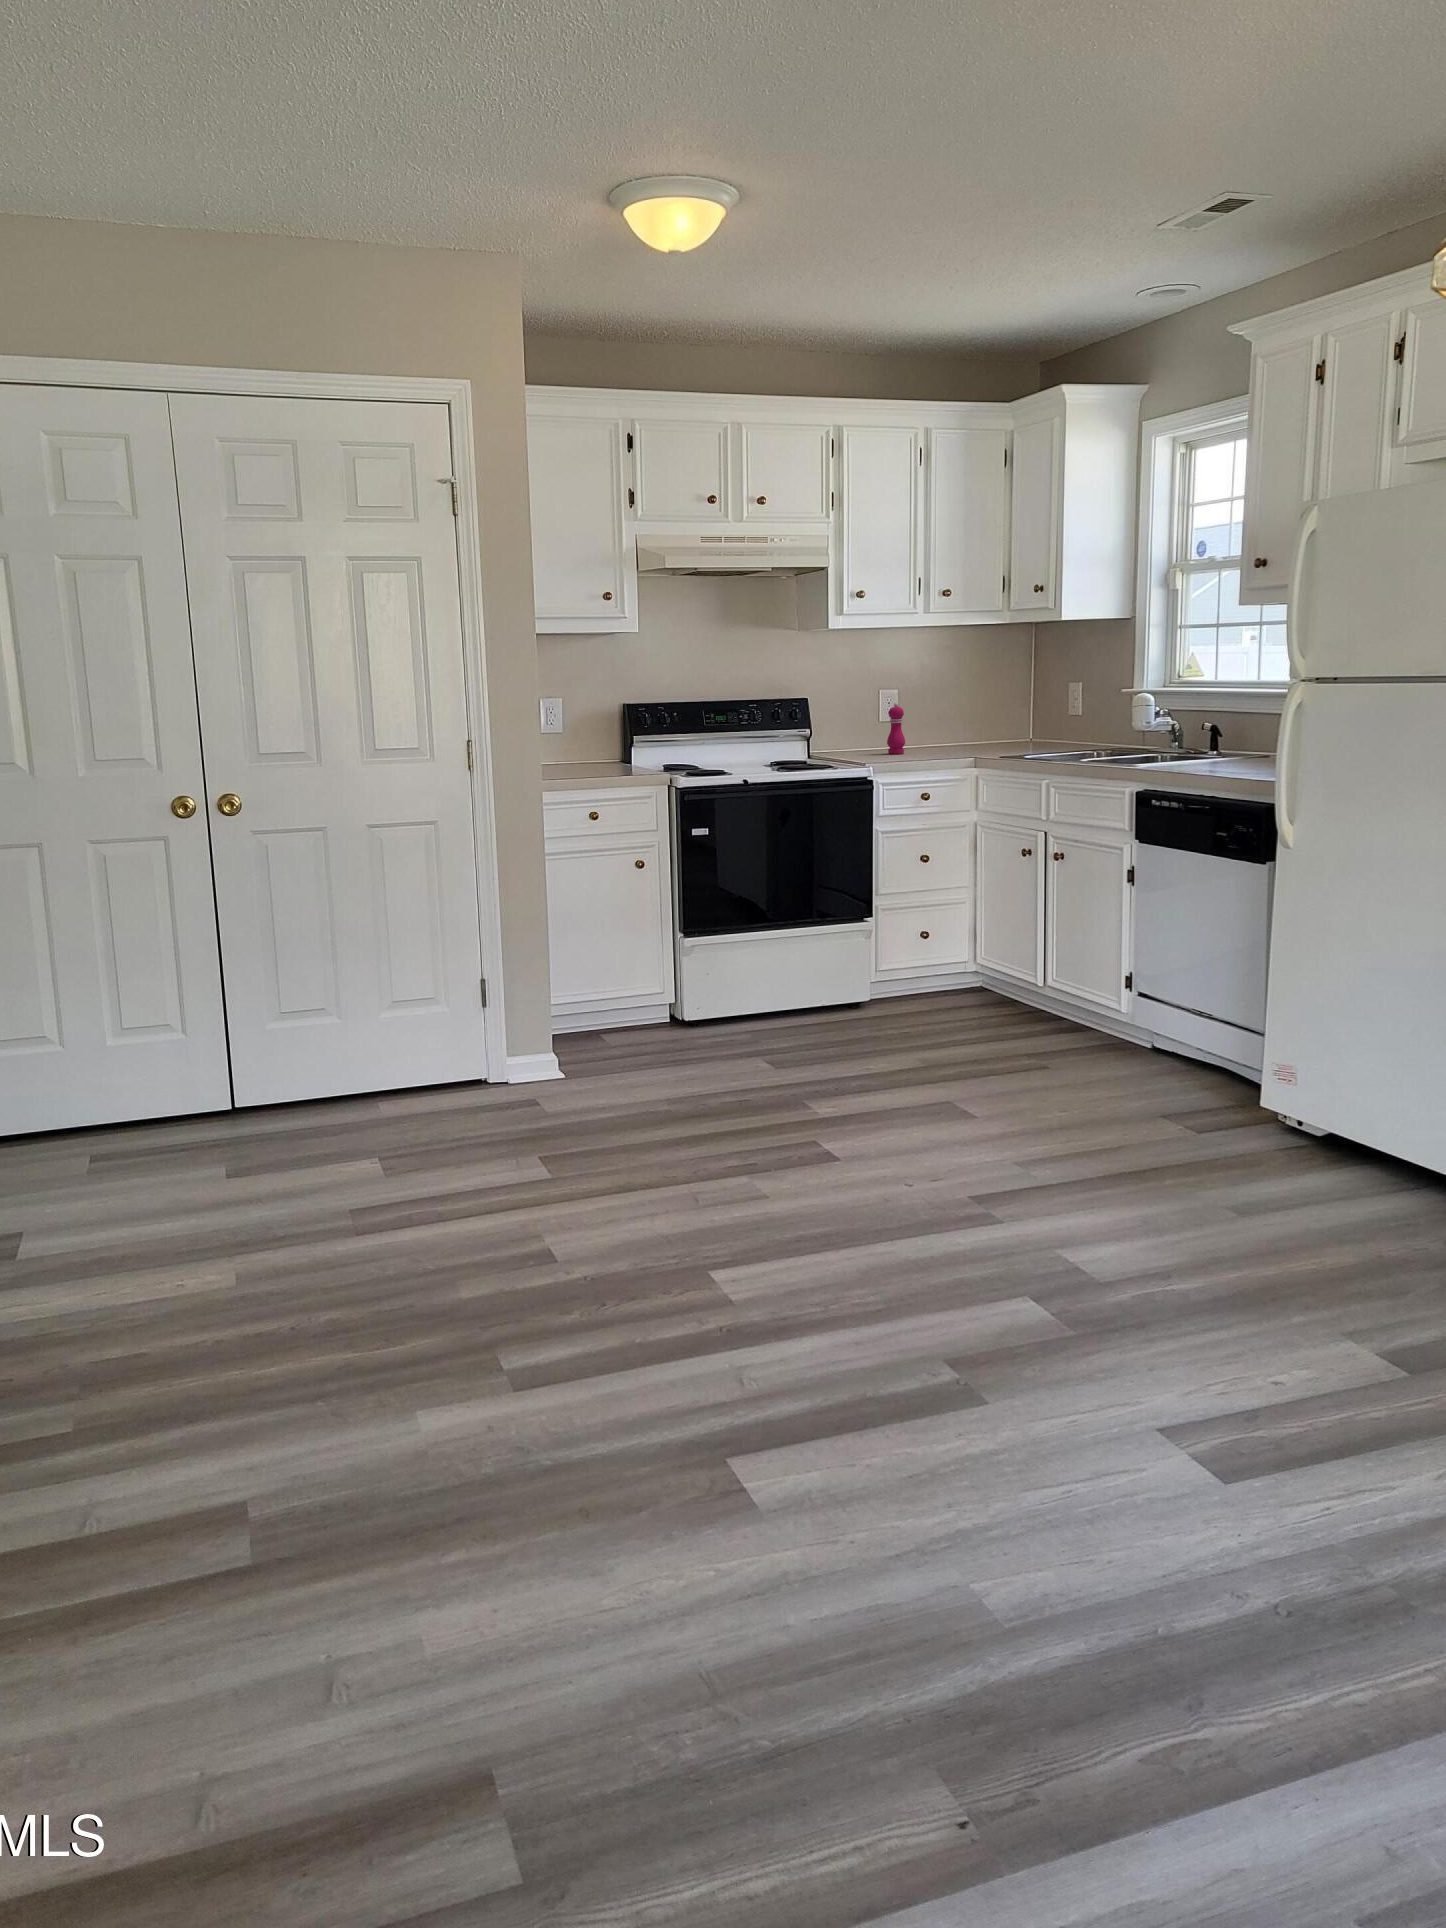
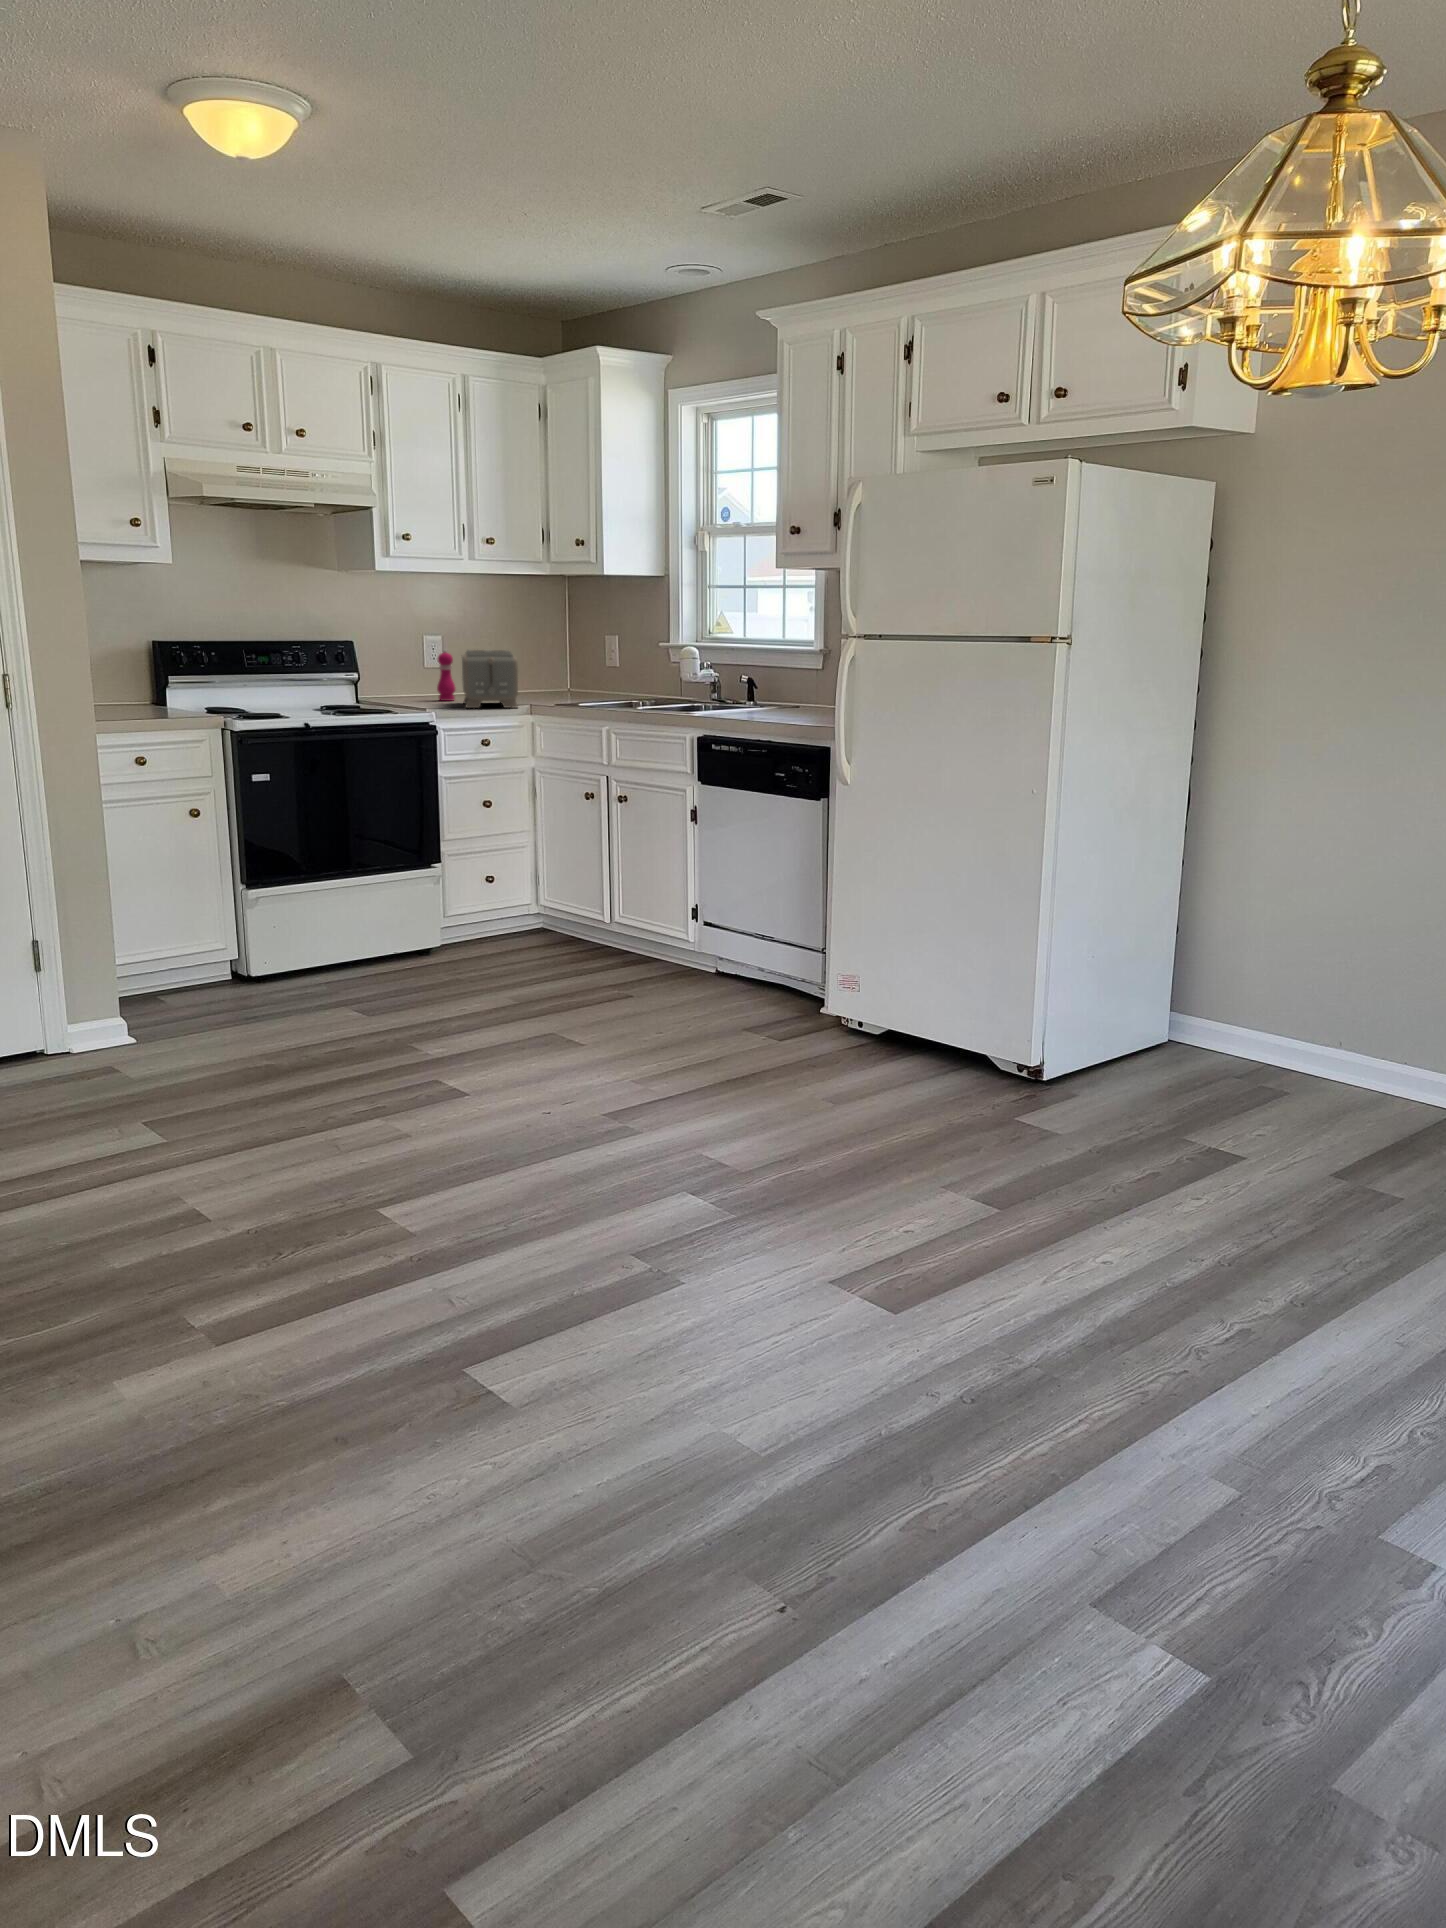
toaster: none [905,702,960,761] -> present [462,649,518,708]

